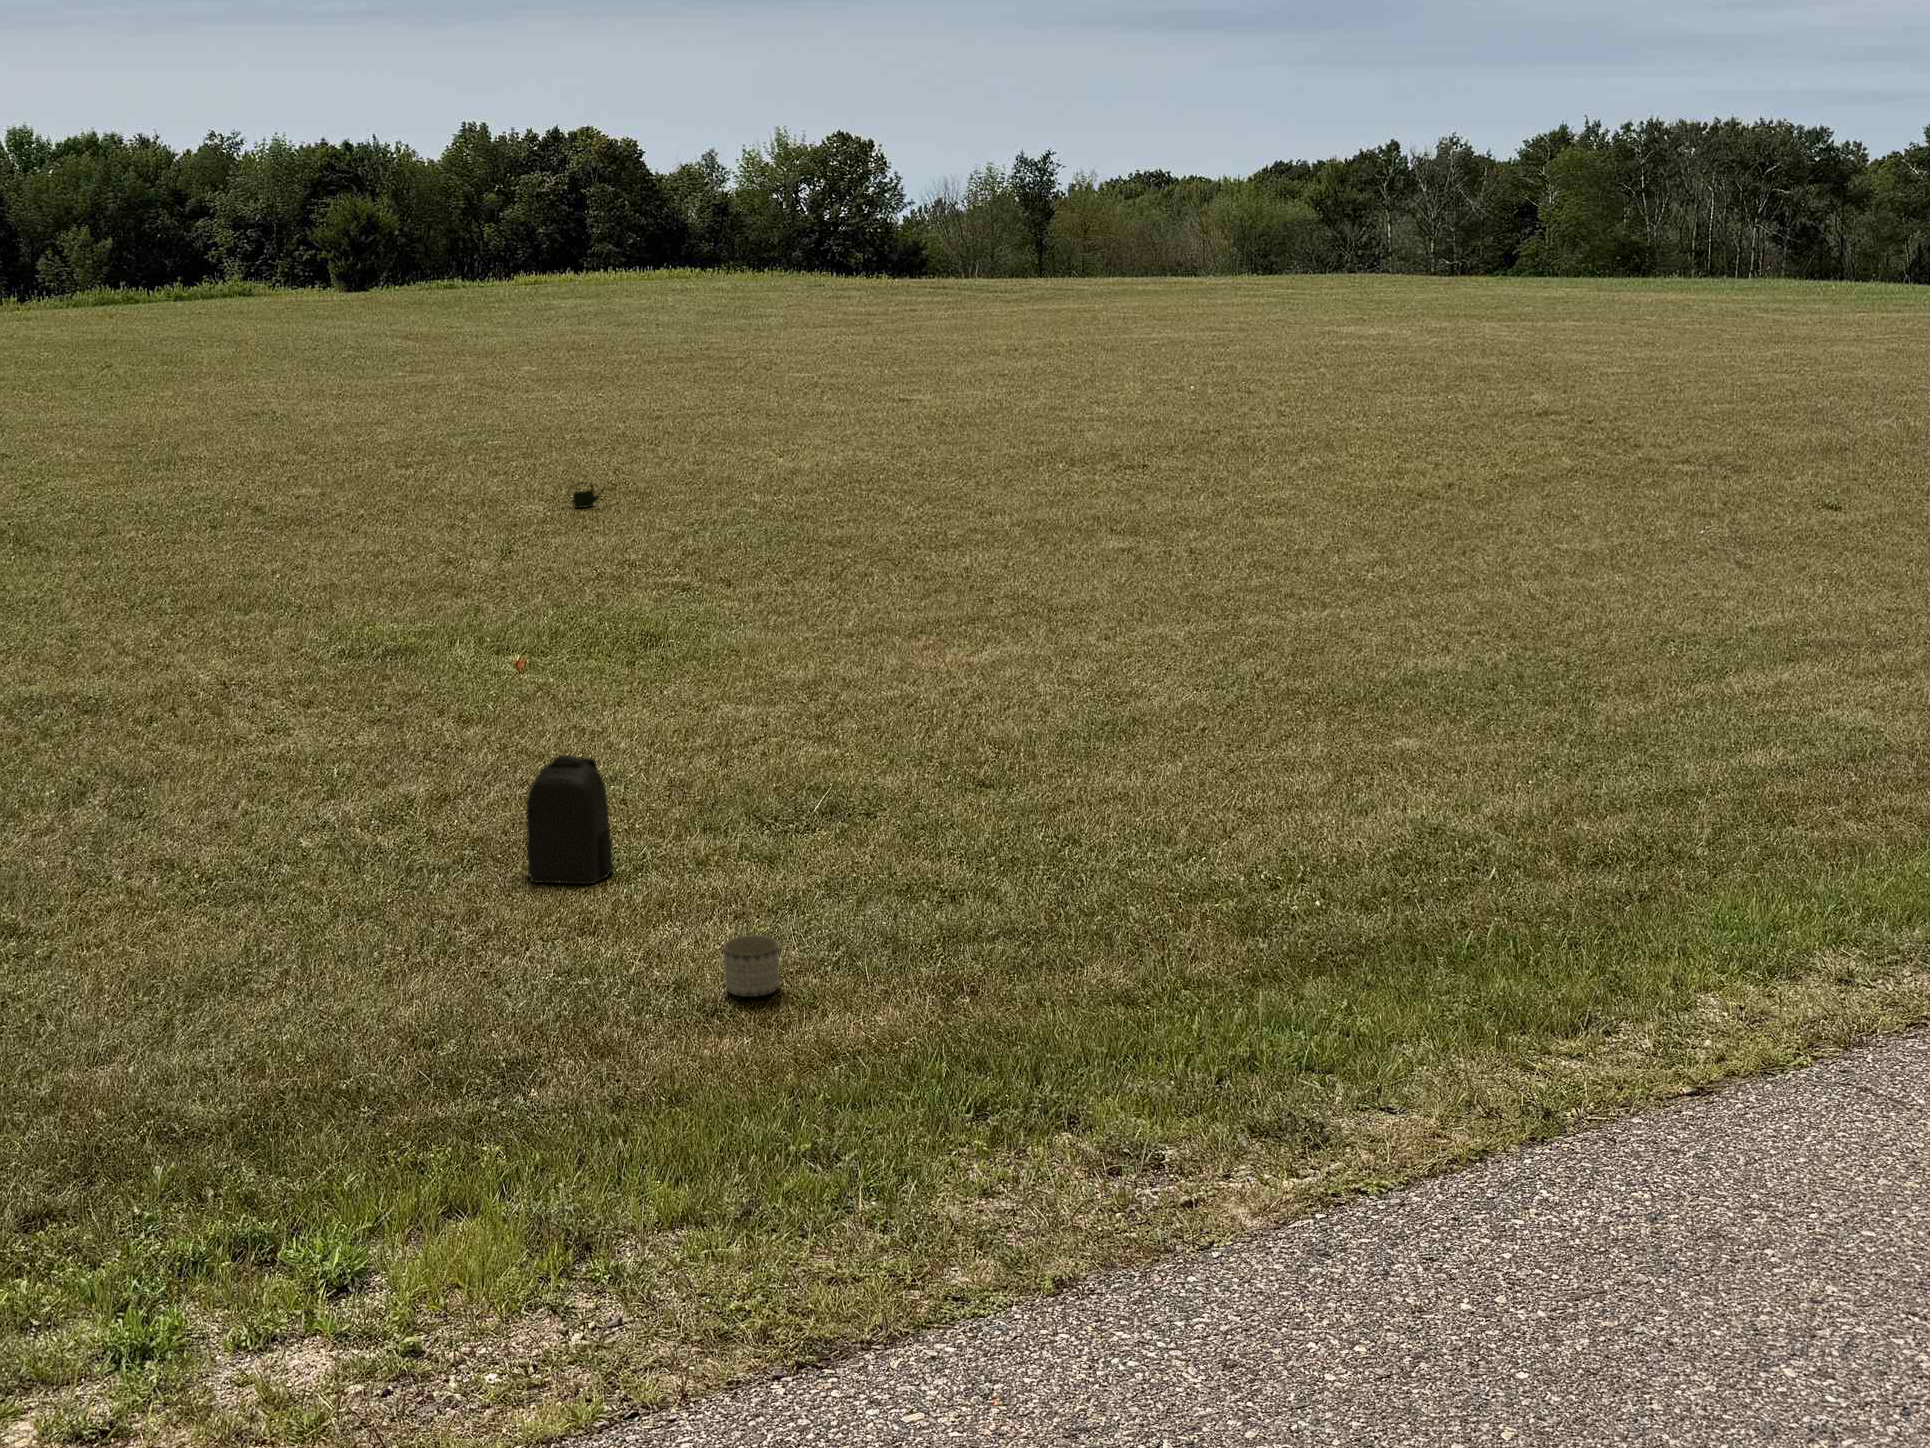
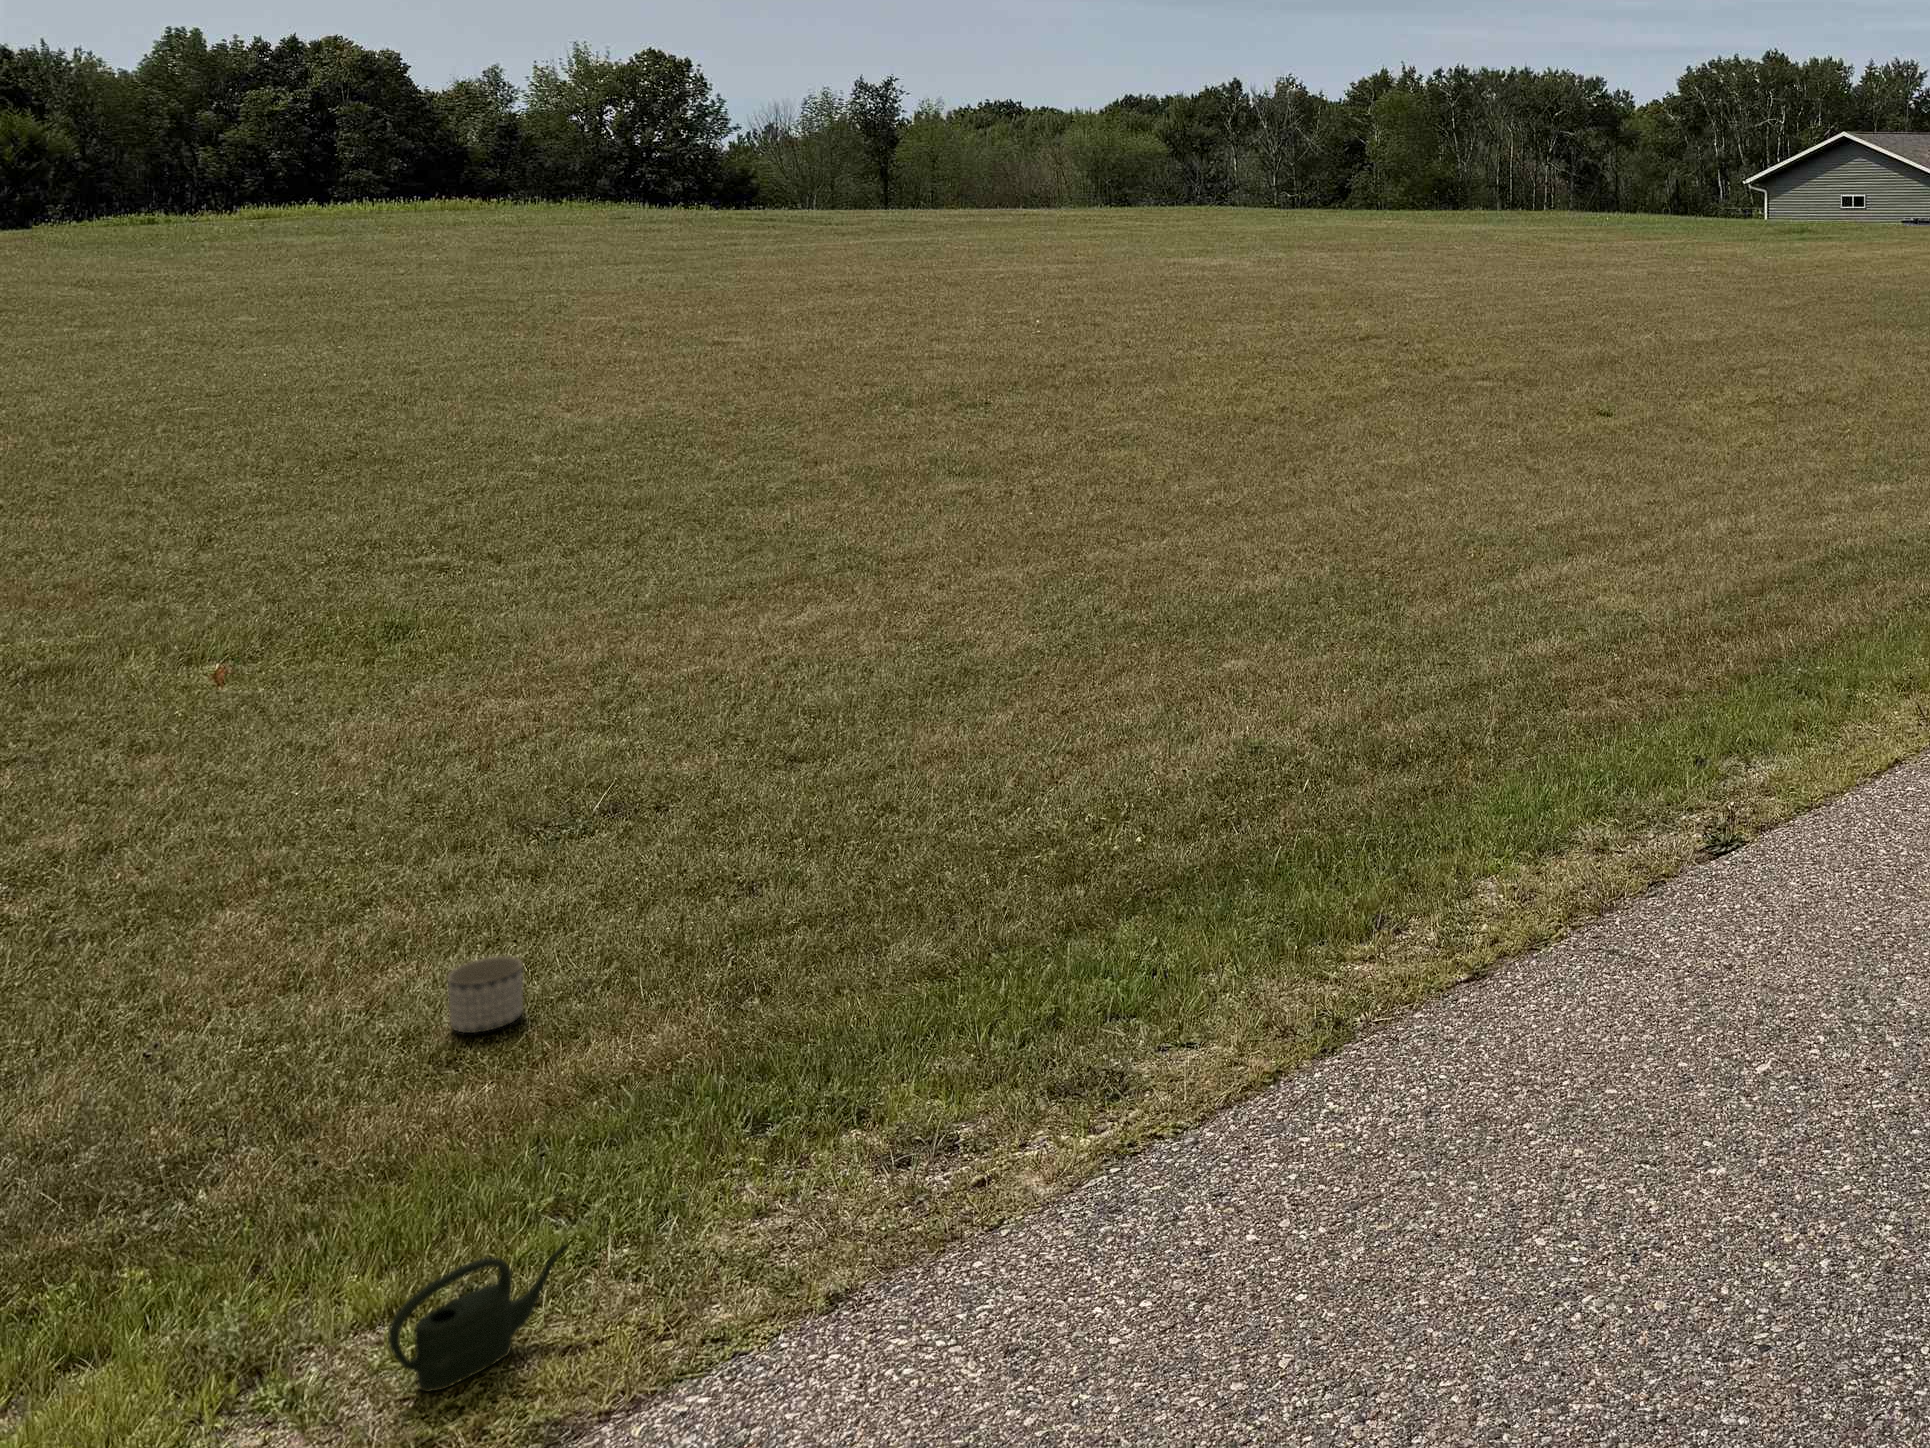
watering can: present [568,484,602,508] -> present [388,1243,568,1392]
backpack: present [526,755,613,884] -> none [190,769,317,930]

